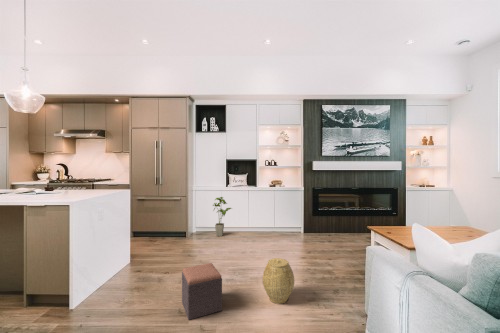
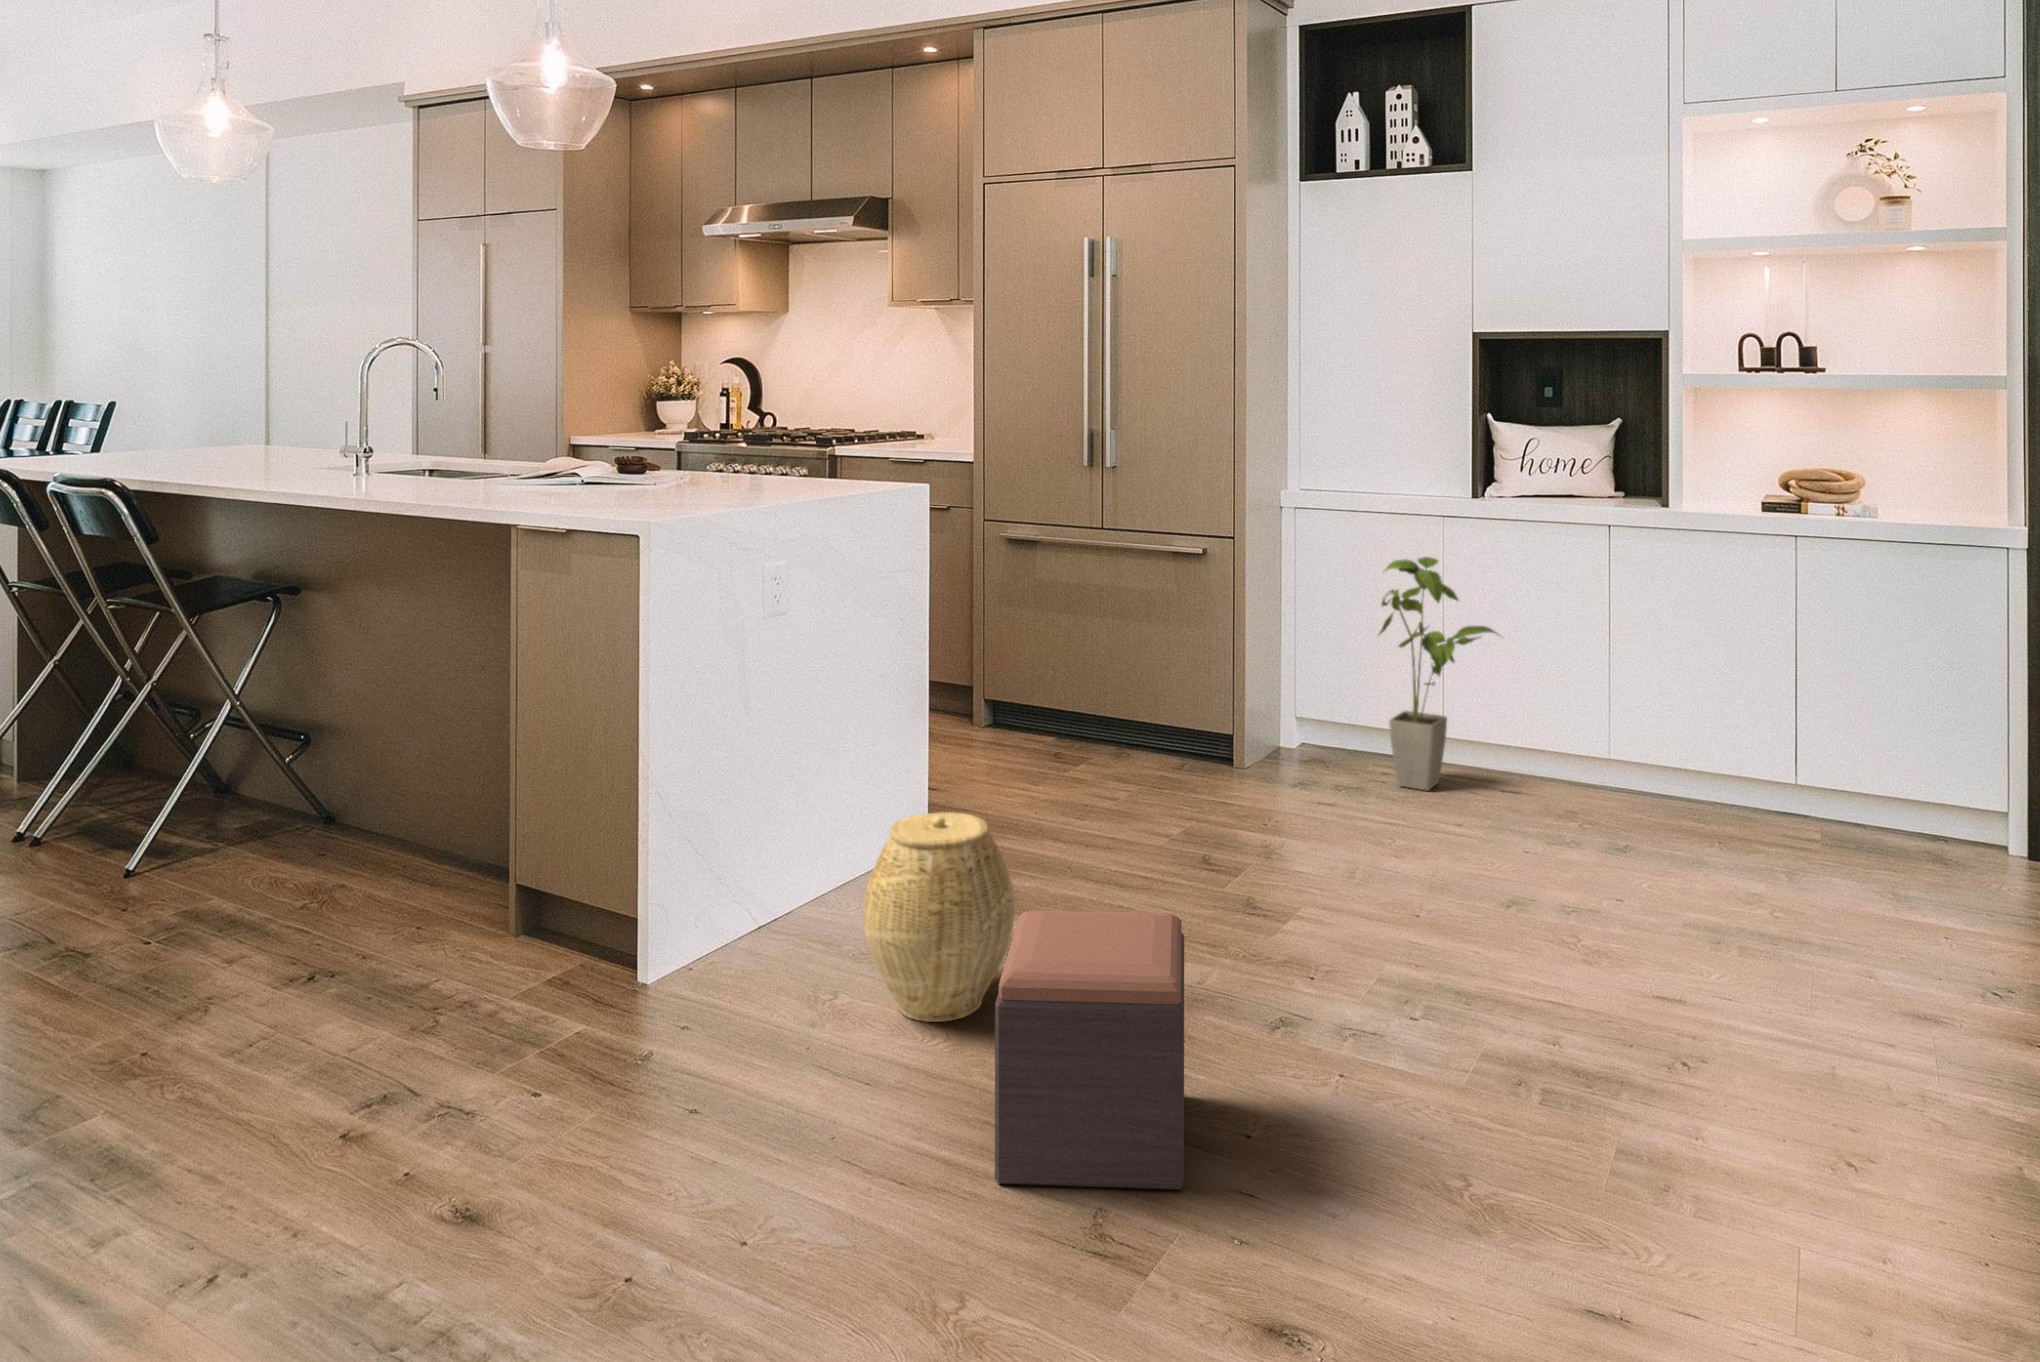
woven basket: present [263,258,294,304] -> present [863,812,1015,1022]

